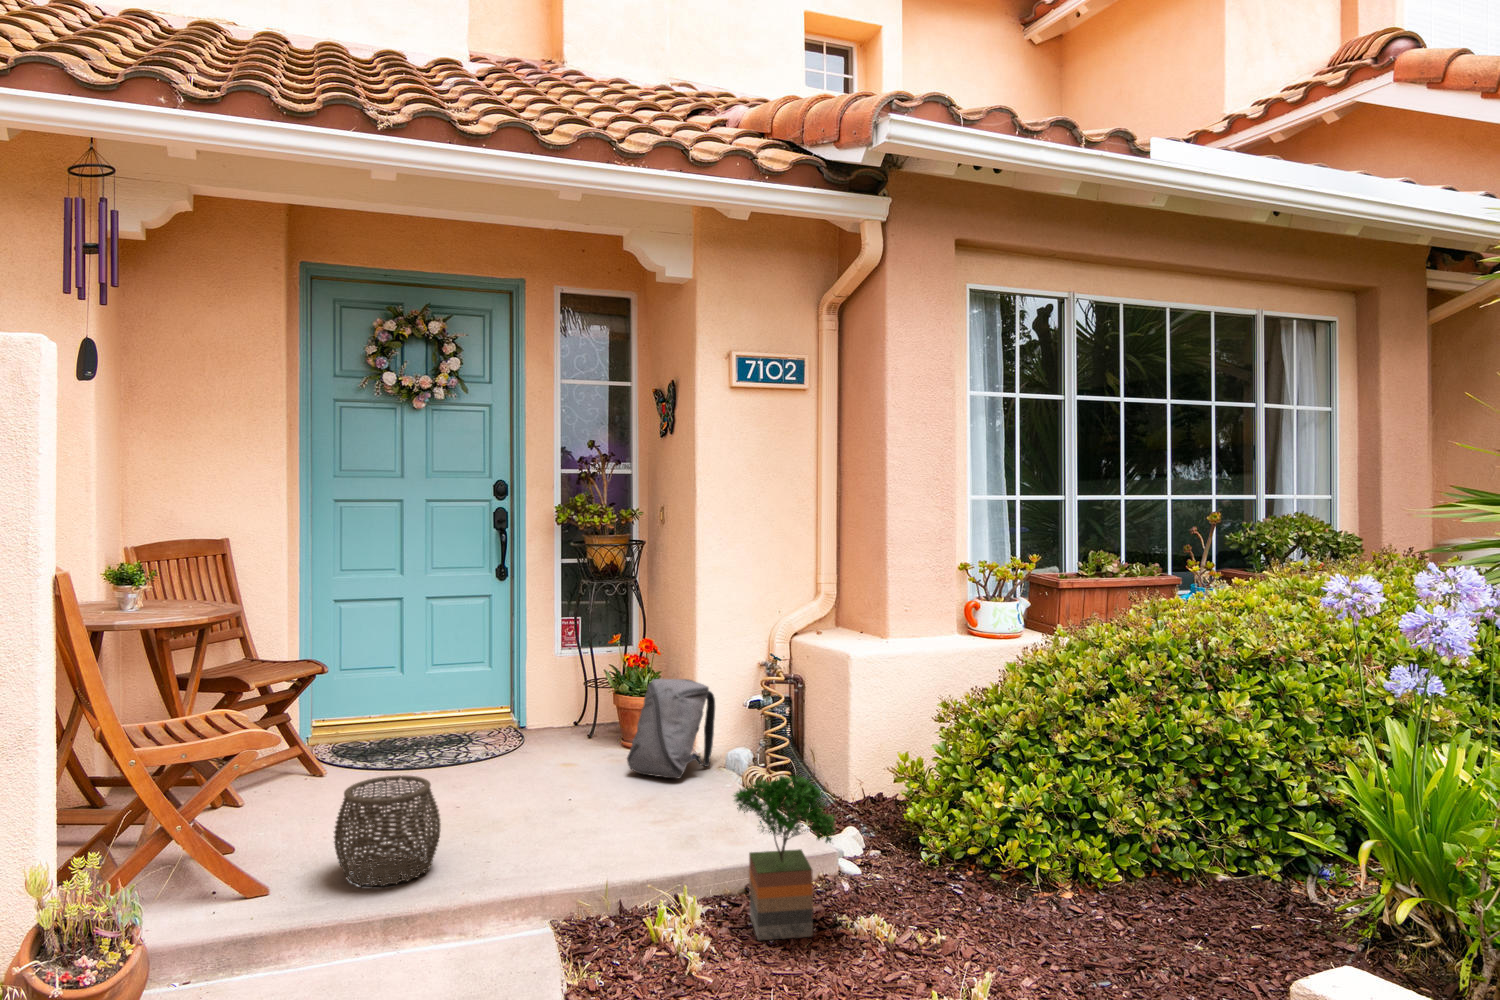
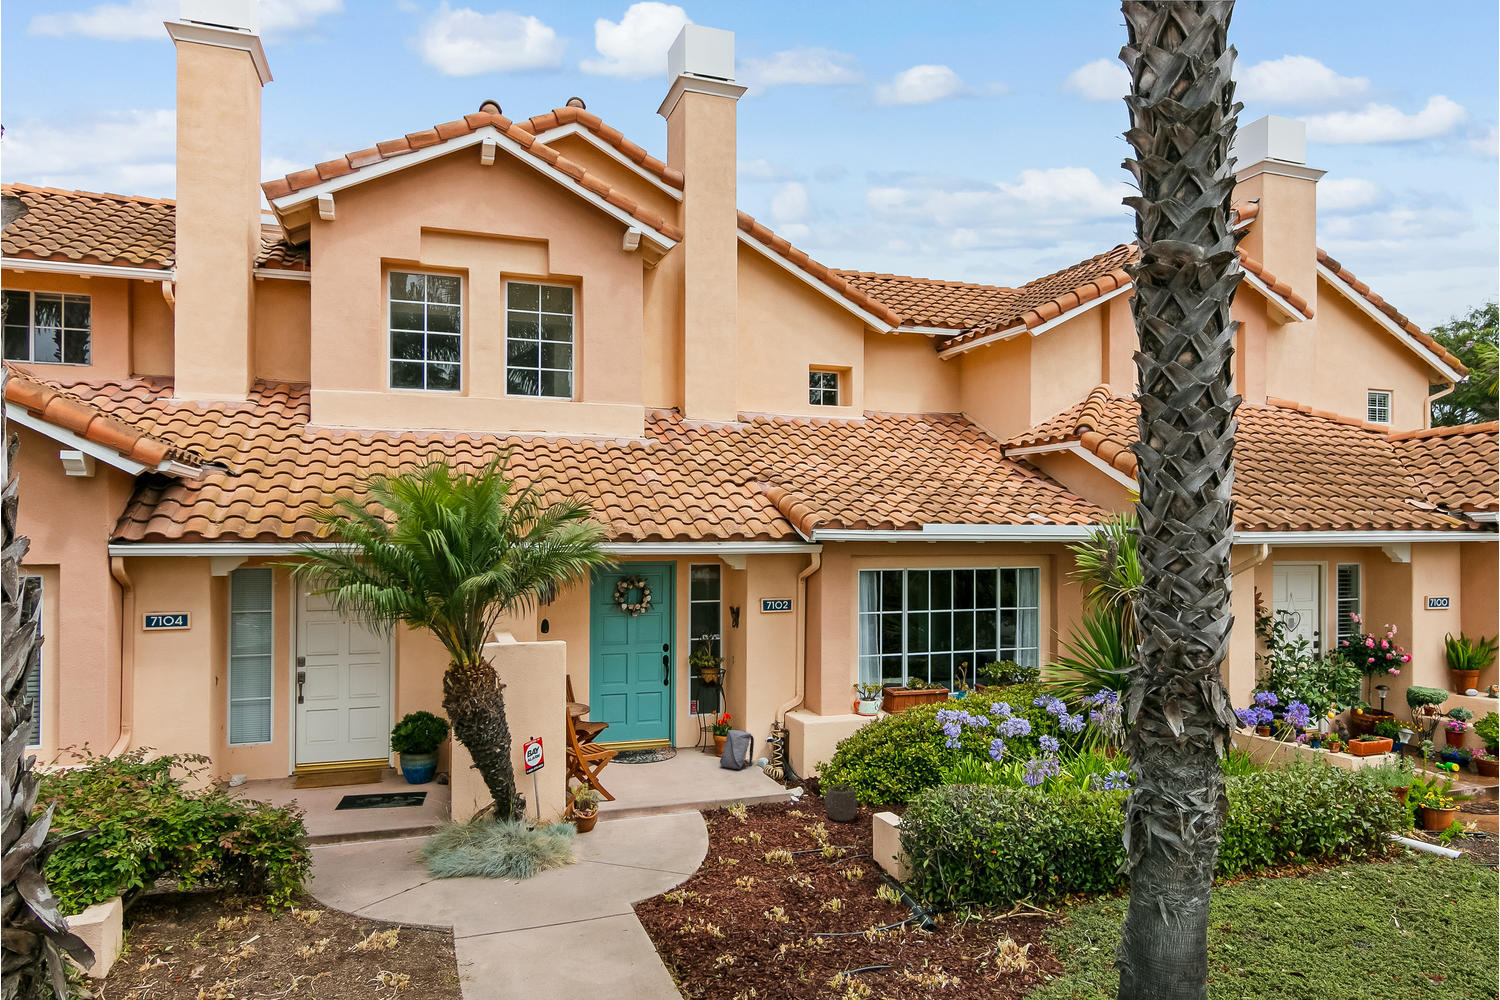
woven basket: present [334,775,441,886] -> present [825,785,858,820]
potted tree: present [734,775,835,940] -> none [755,766,787,817]

